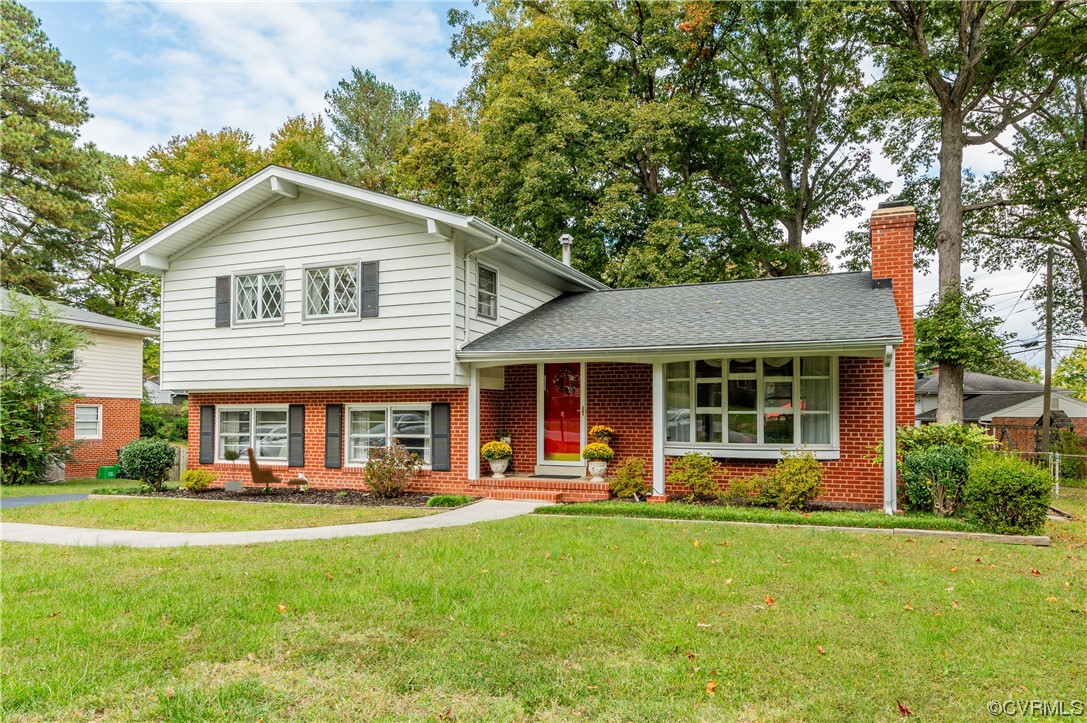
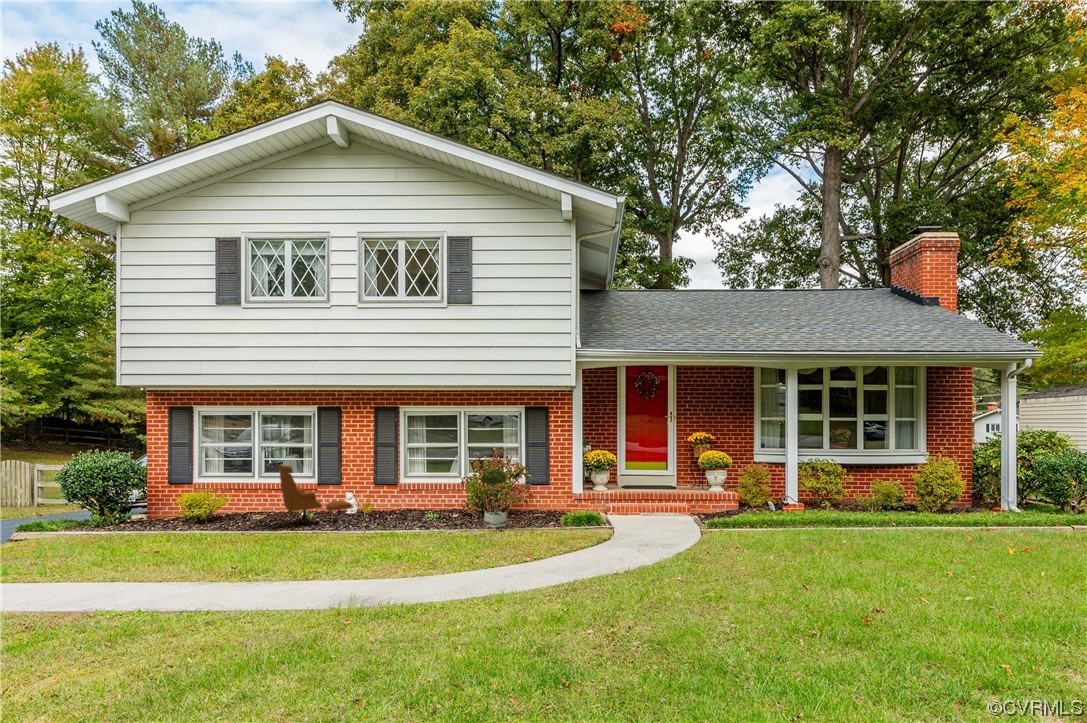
potted tree: present [224,450,242,491] -> present [481,469,507,528]

